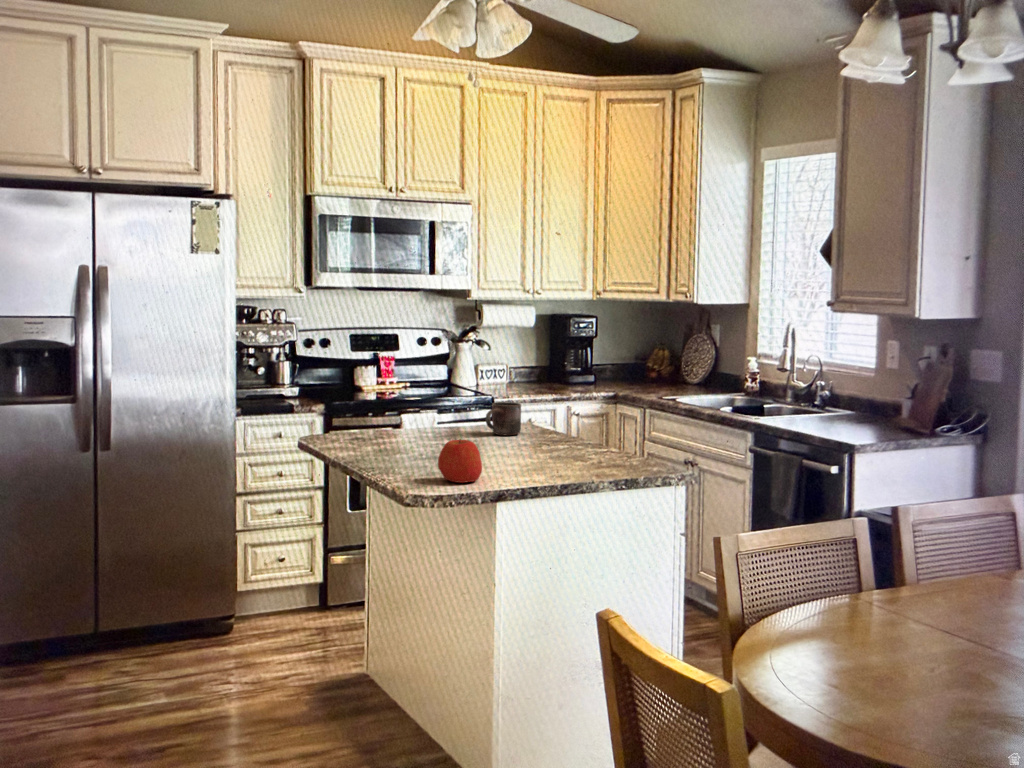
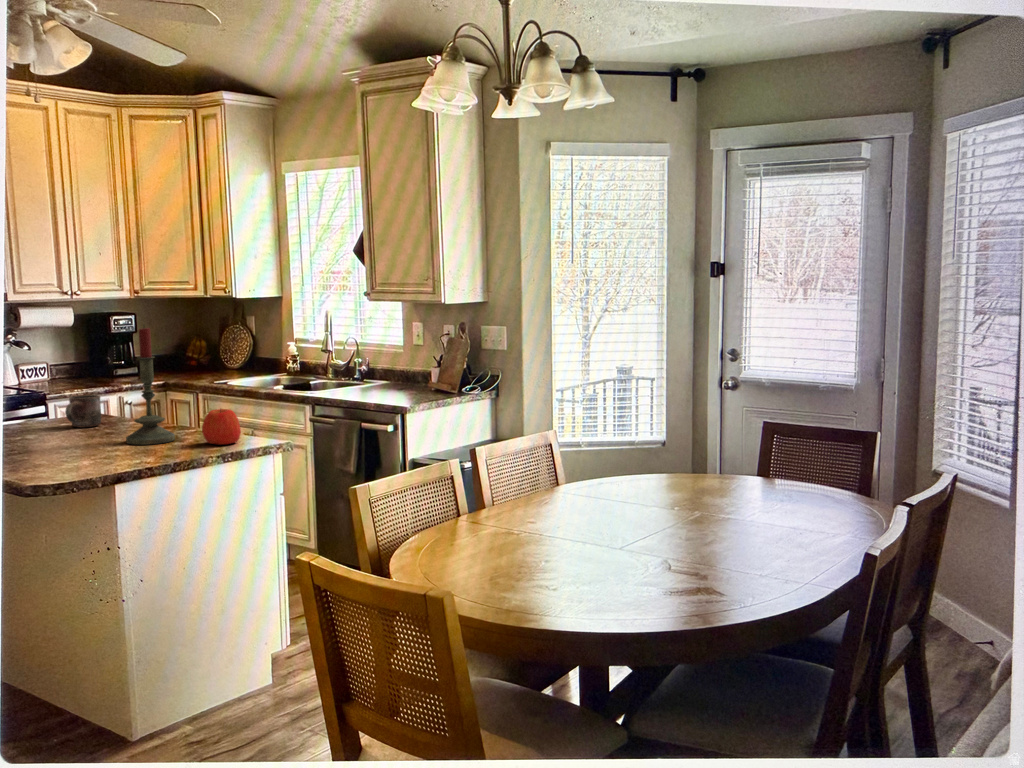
candle: none [530,334,578,462] -> present [126,328,175,445]
apple: present [438,440,482,483] -> present [202,409,241,445]

